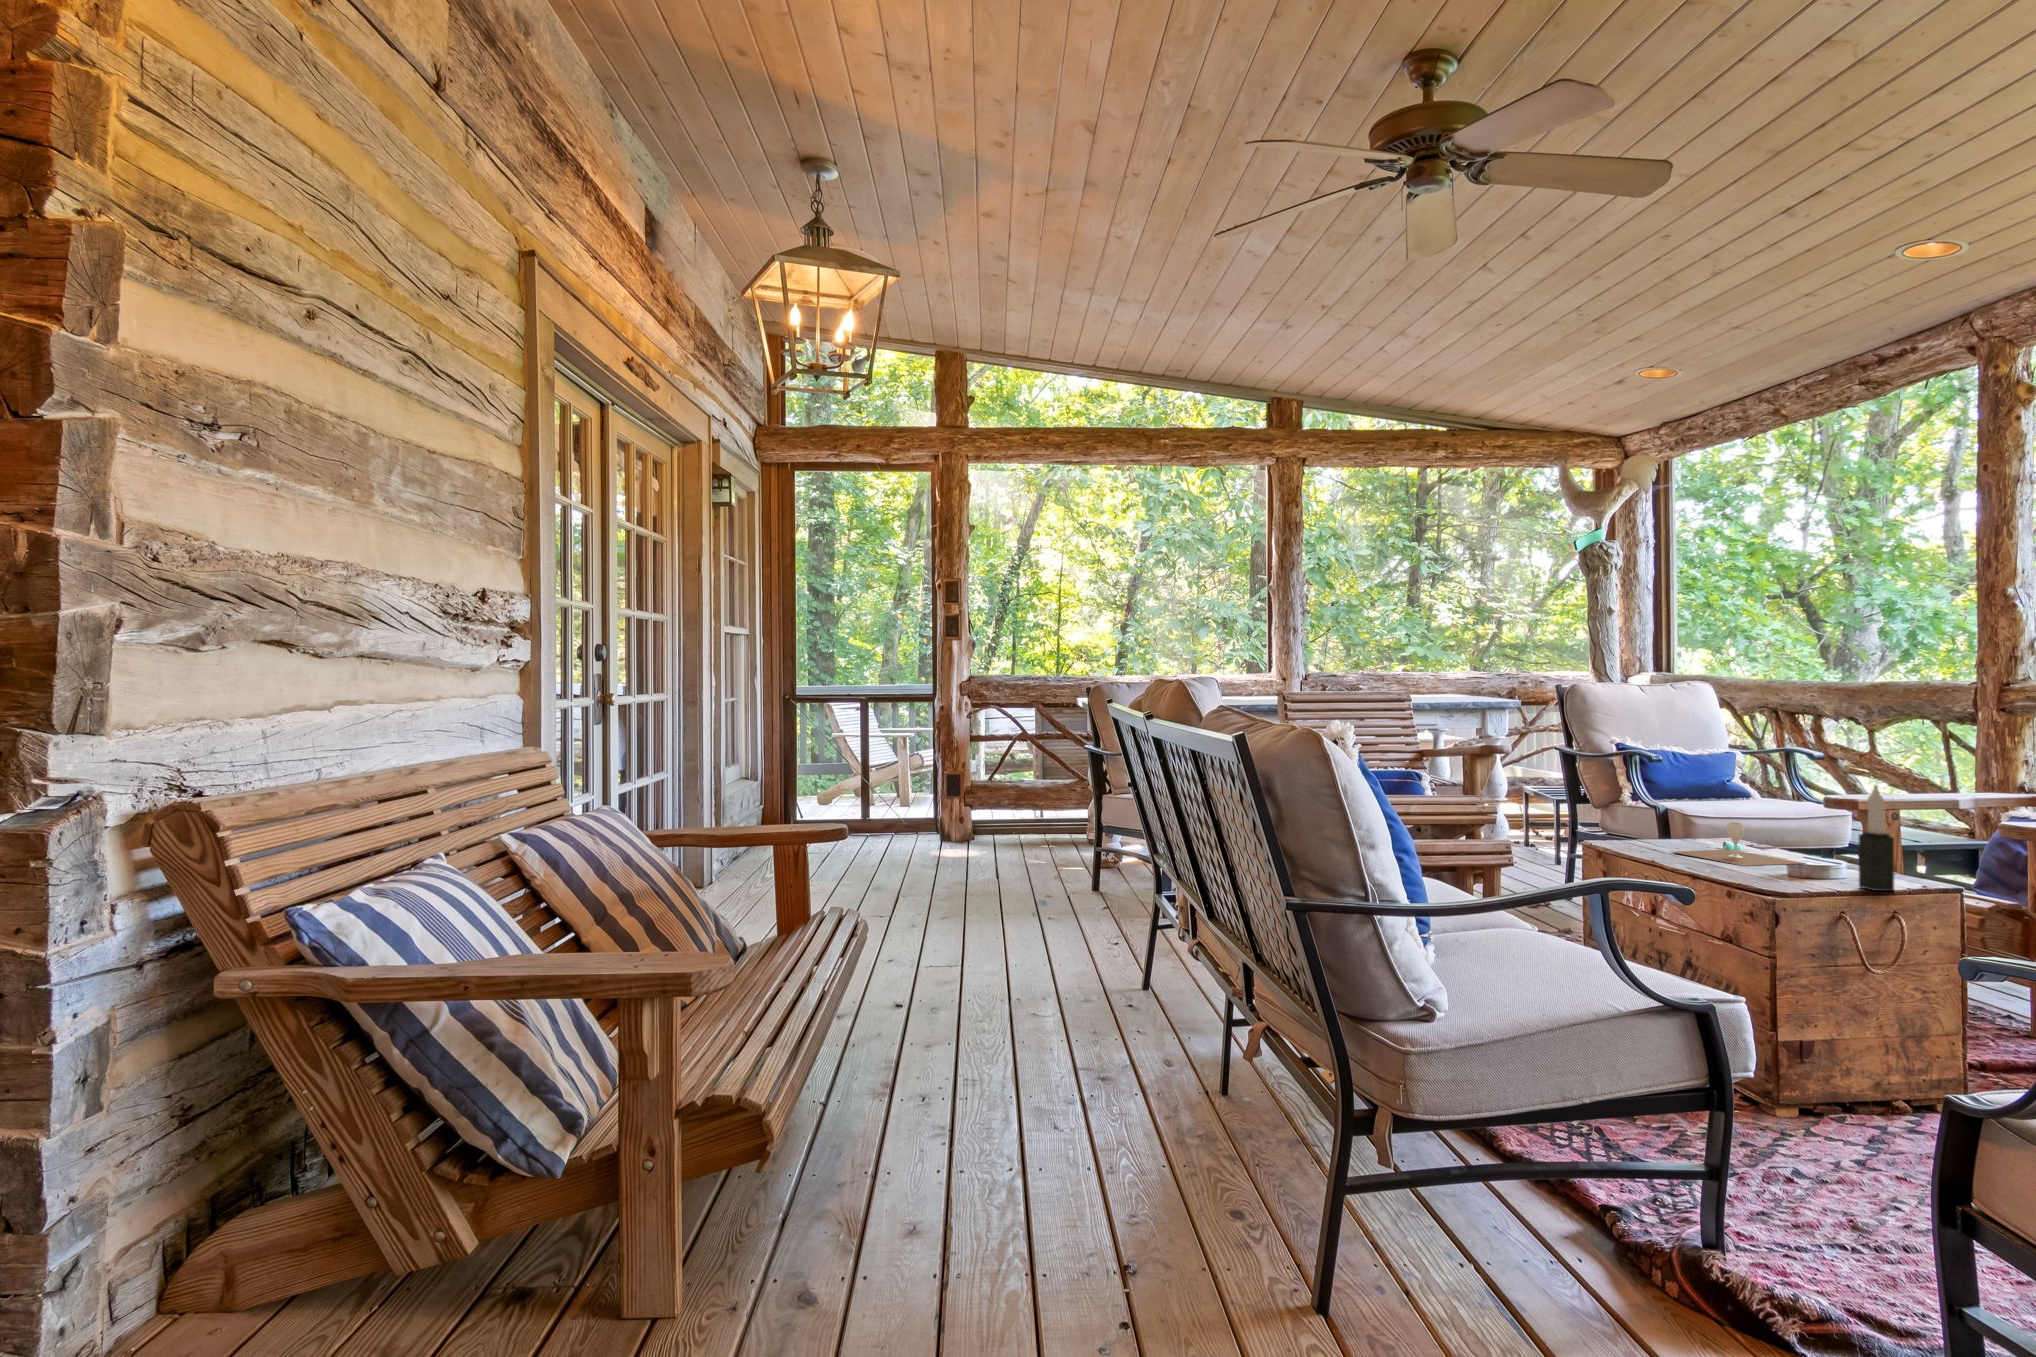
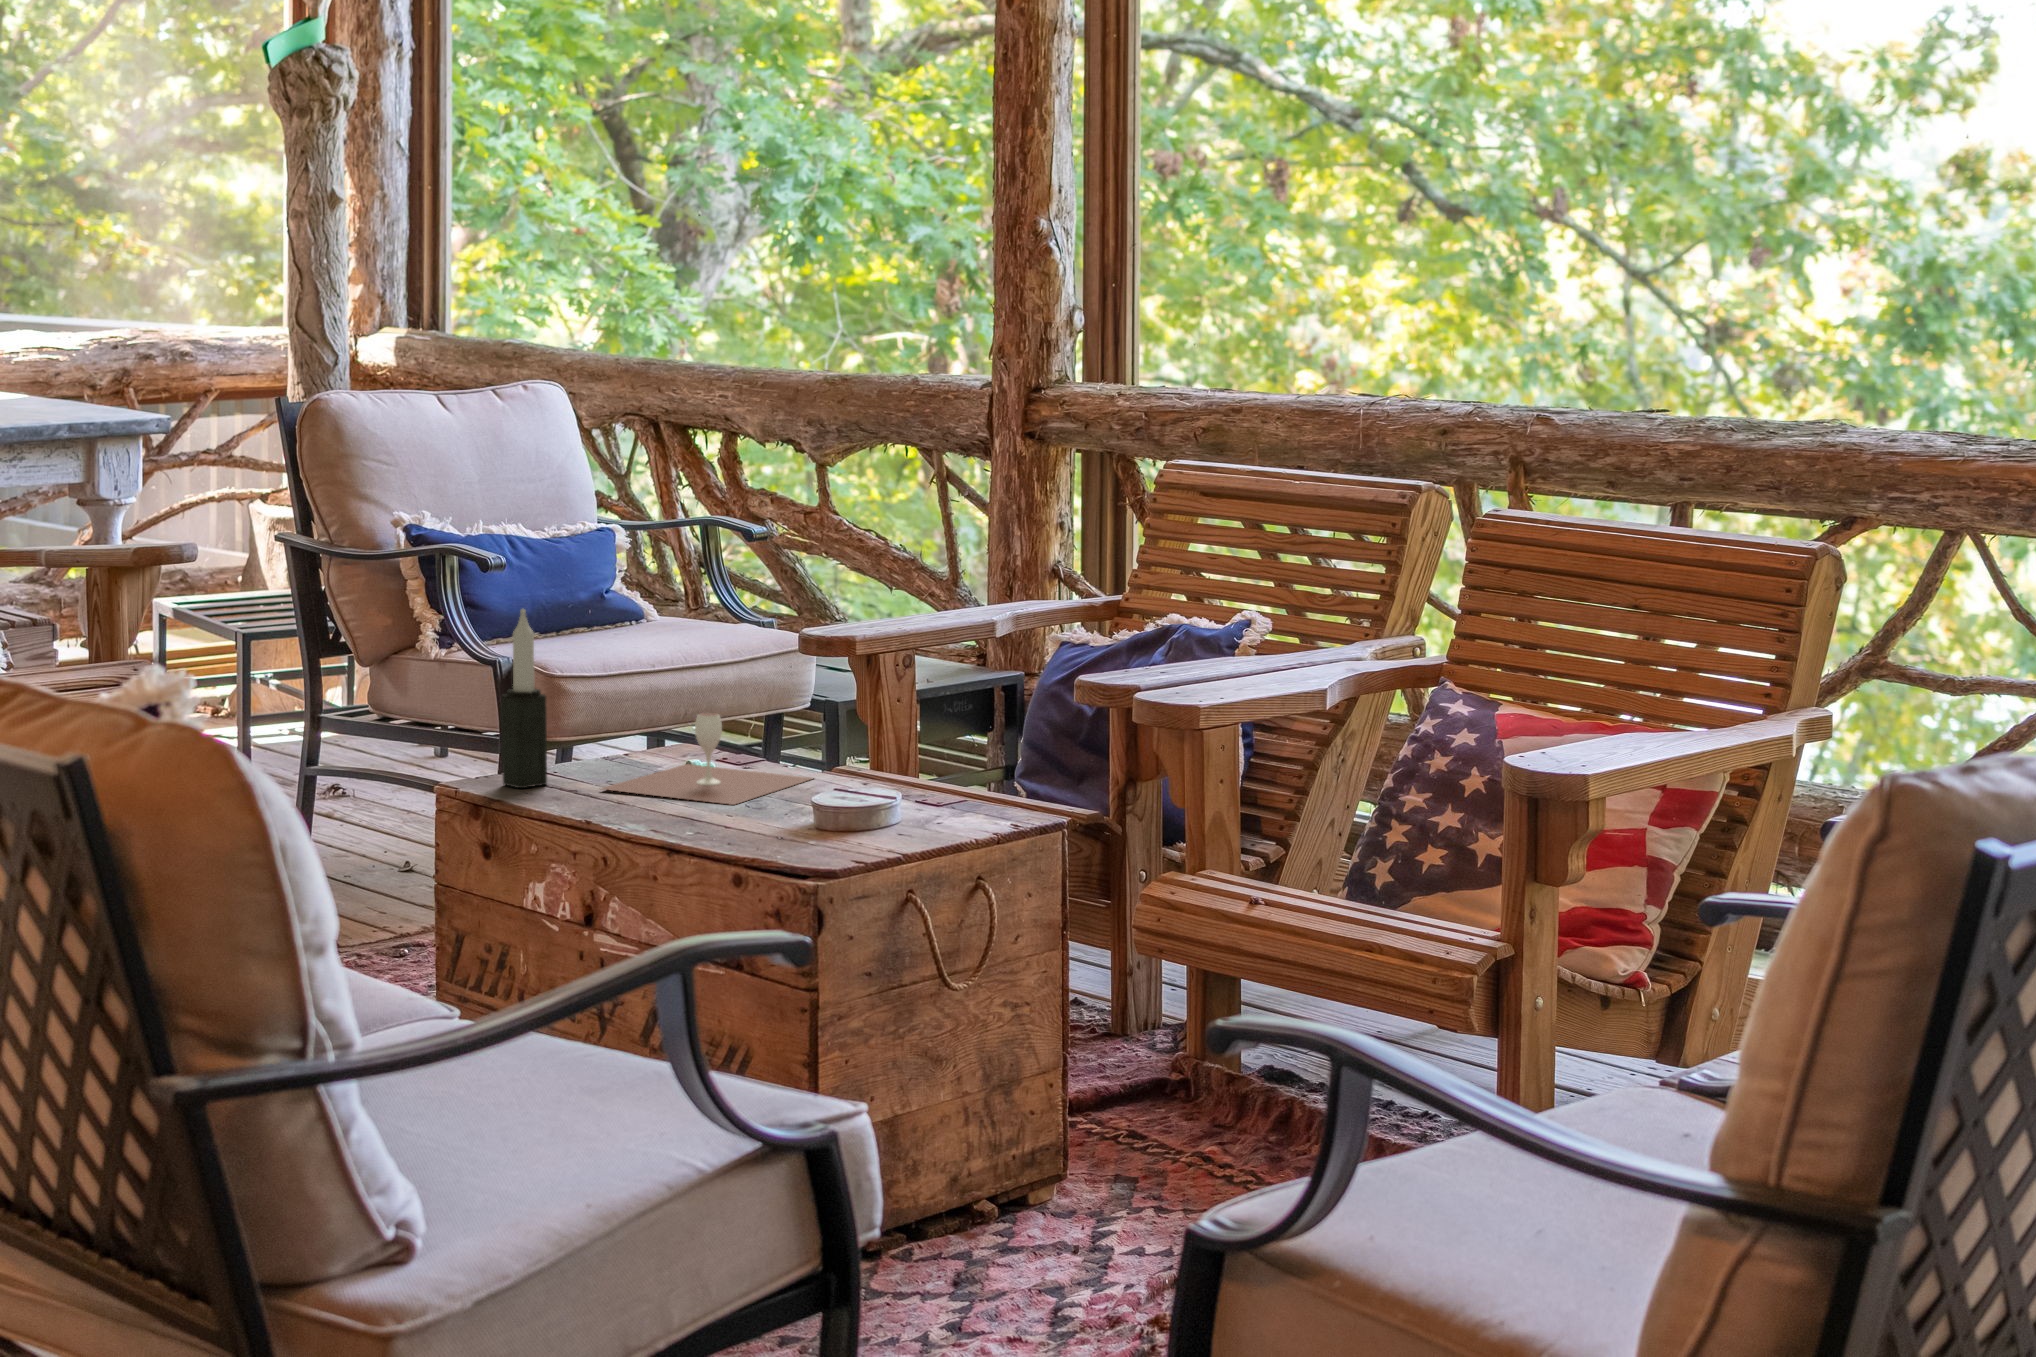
candle: present [1859,785,1894,891] -> present [502,609,547,788]

